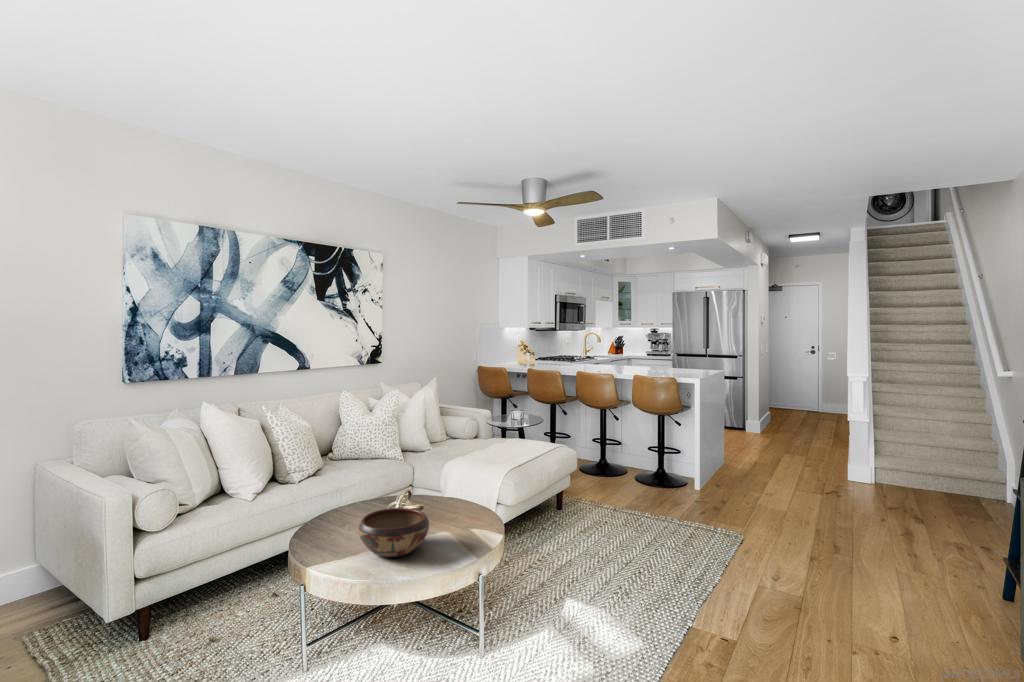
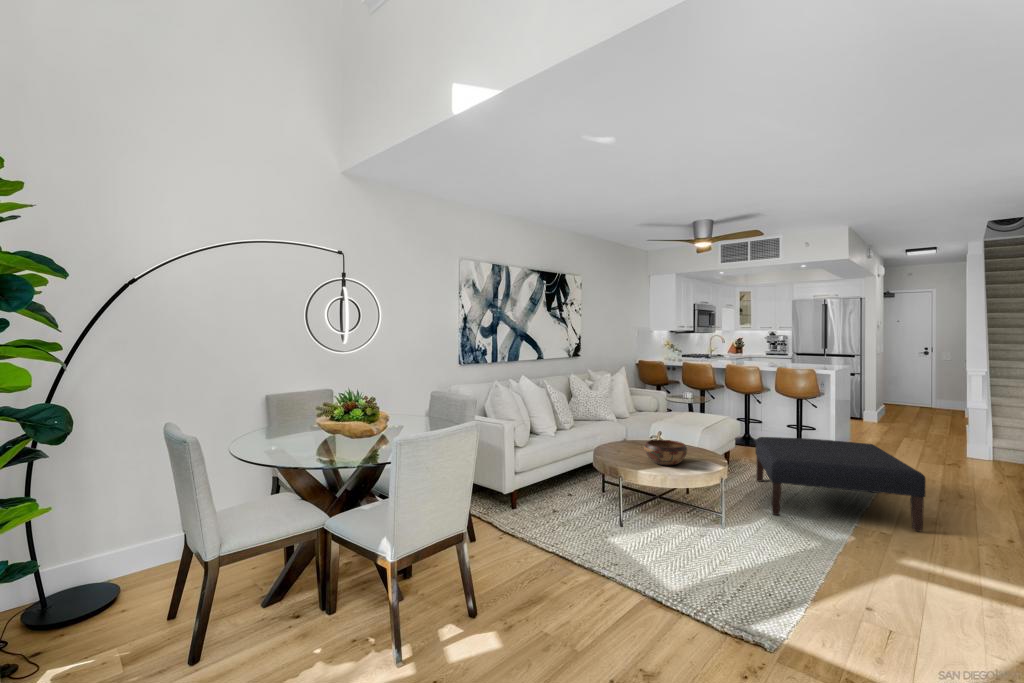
ottoman: none [575,479,780,629] -> present [756,437,926,531]

